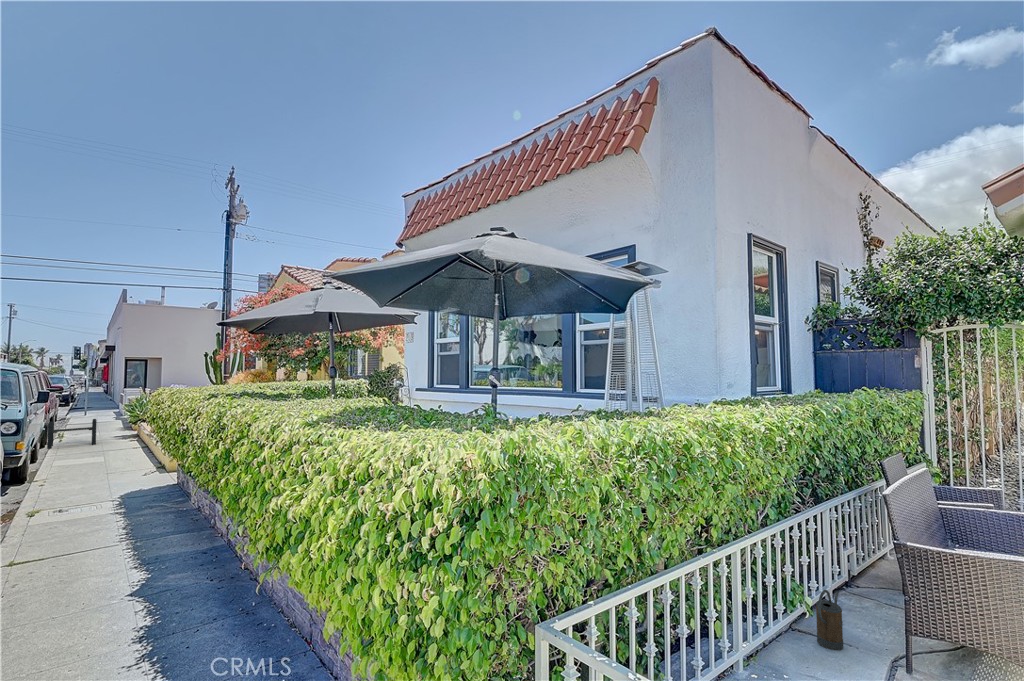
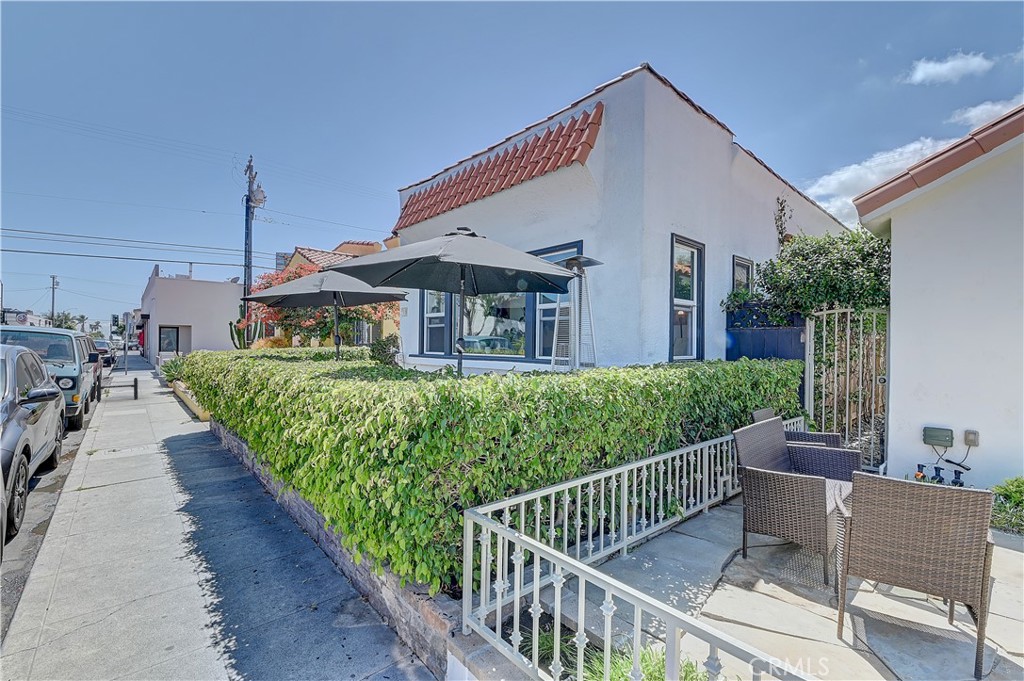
watering can: present [816,590,843,650] -> none [677,499,697,541]

